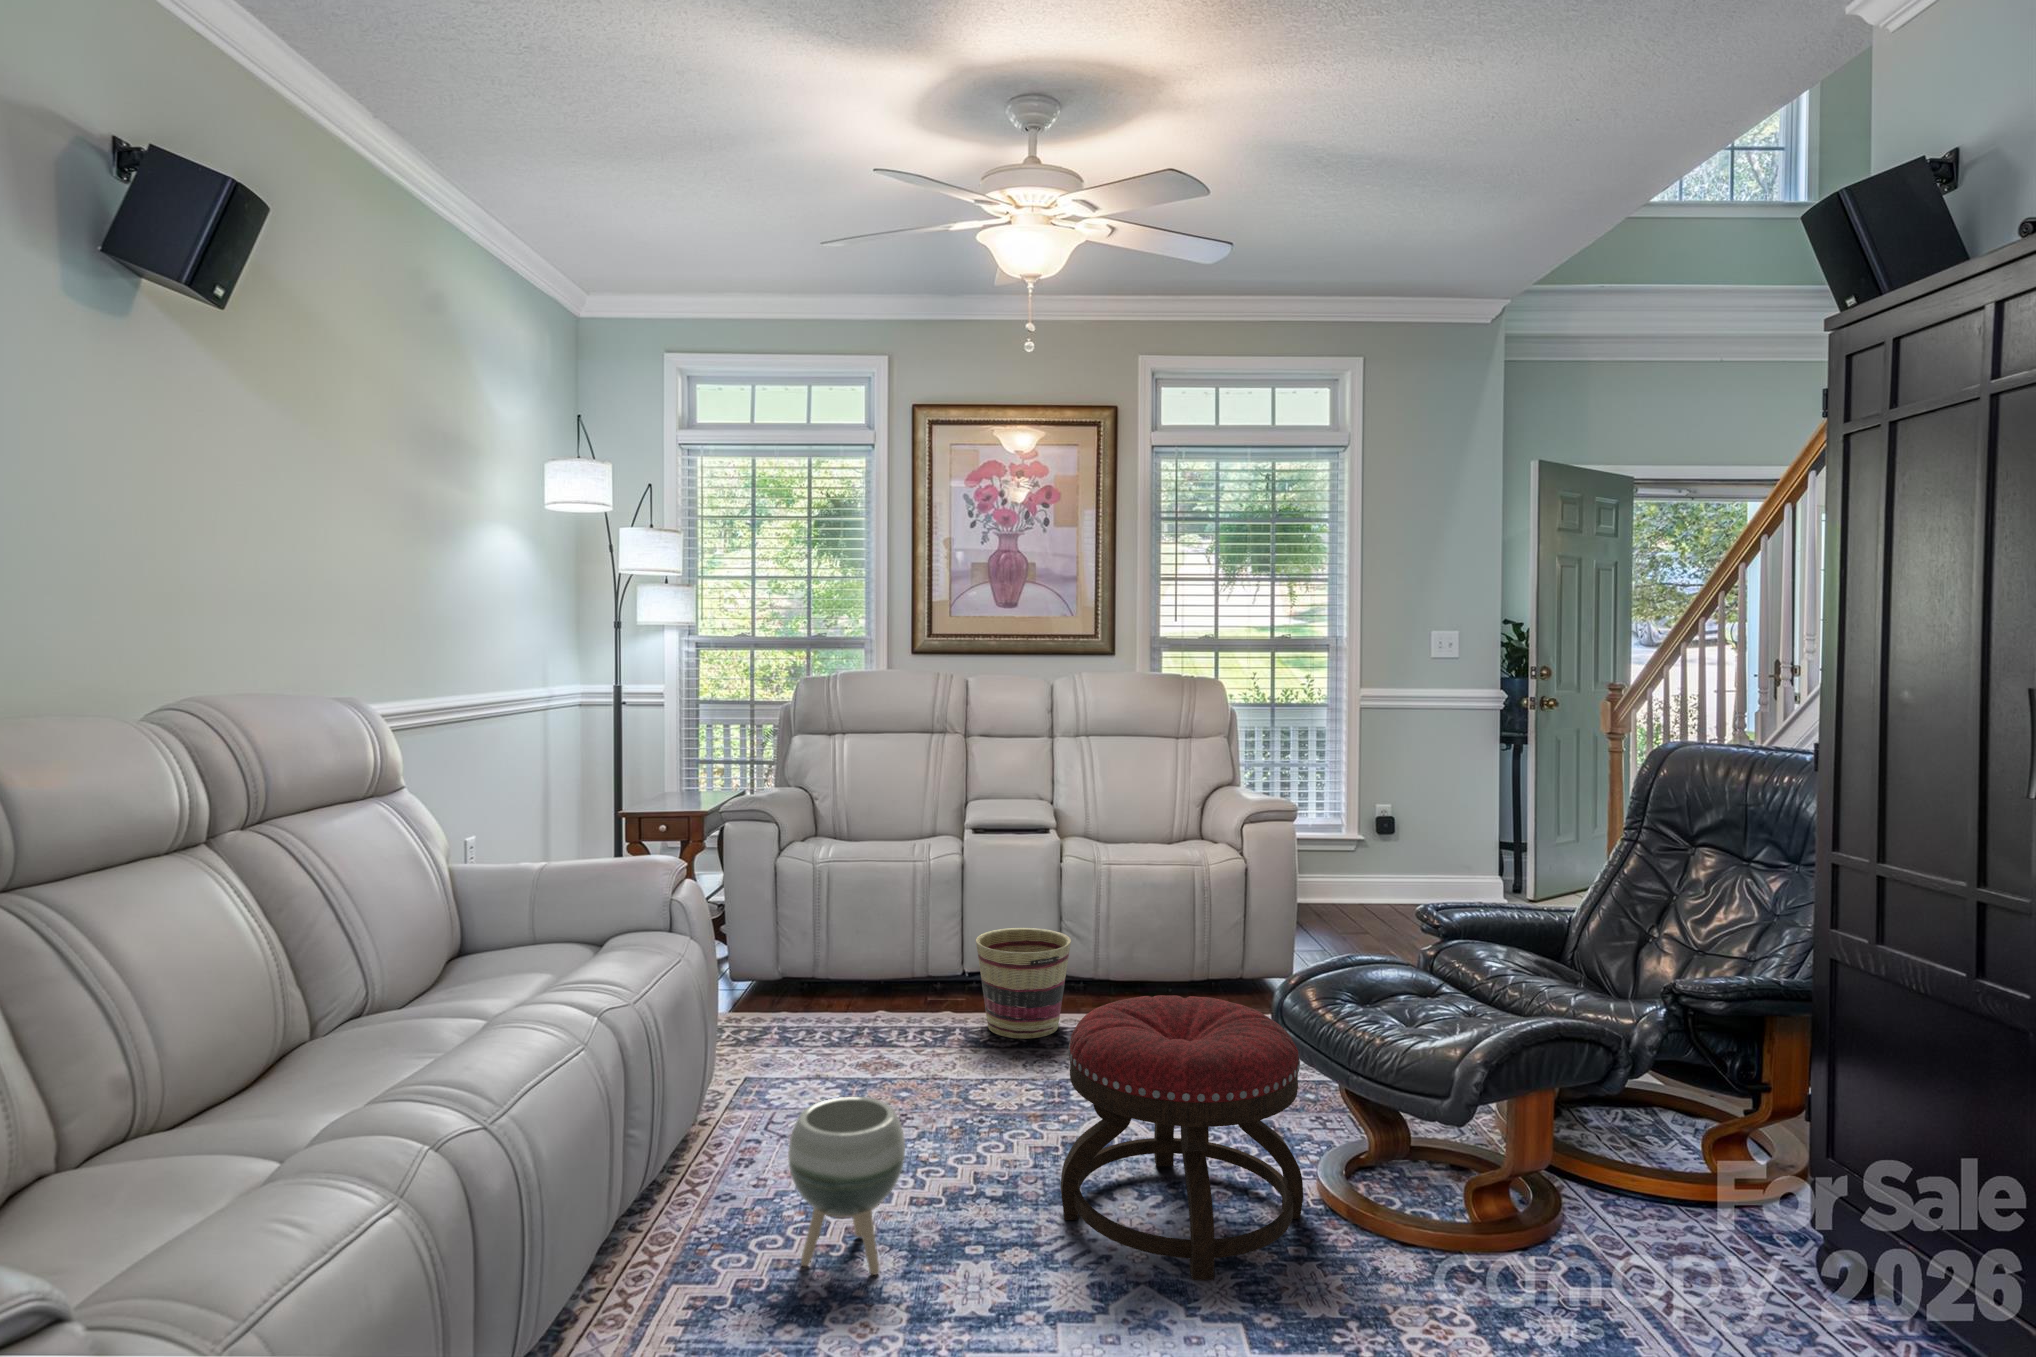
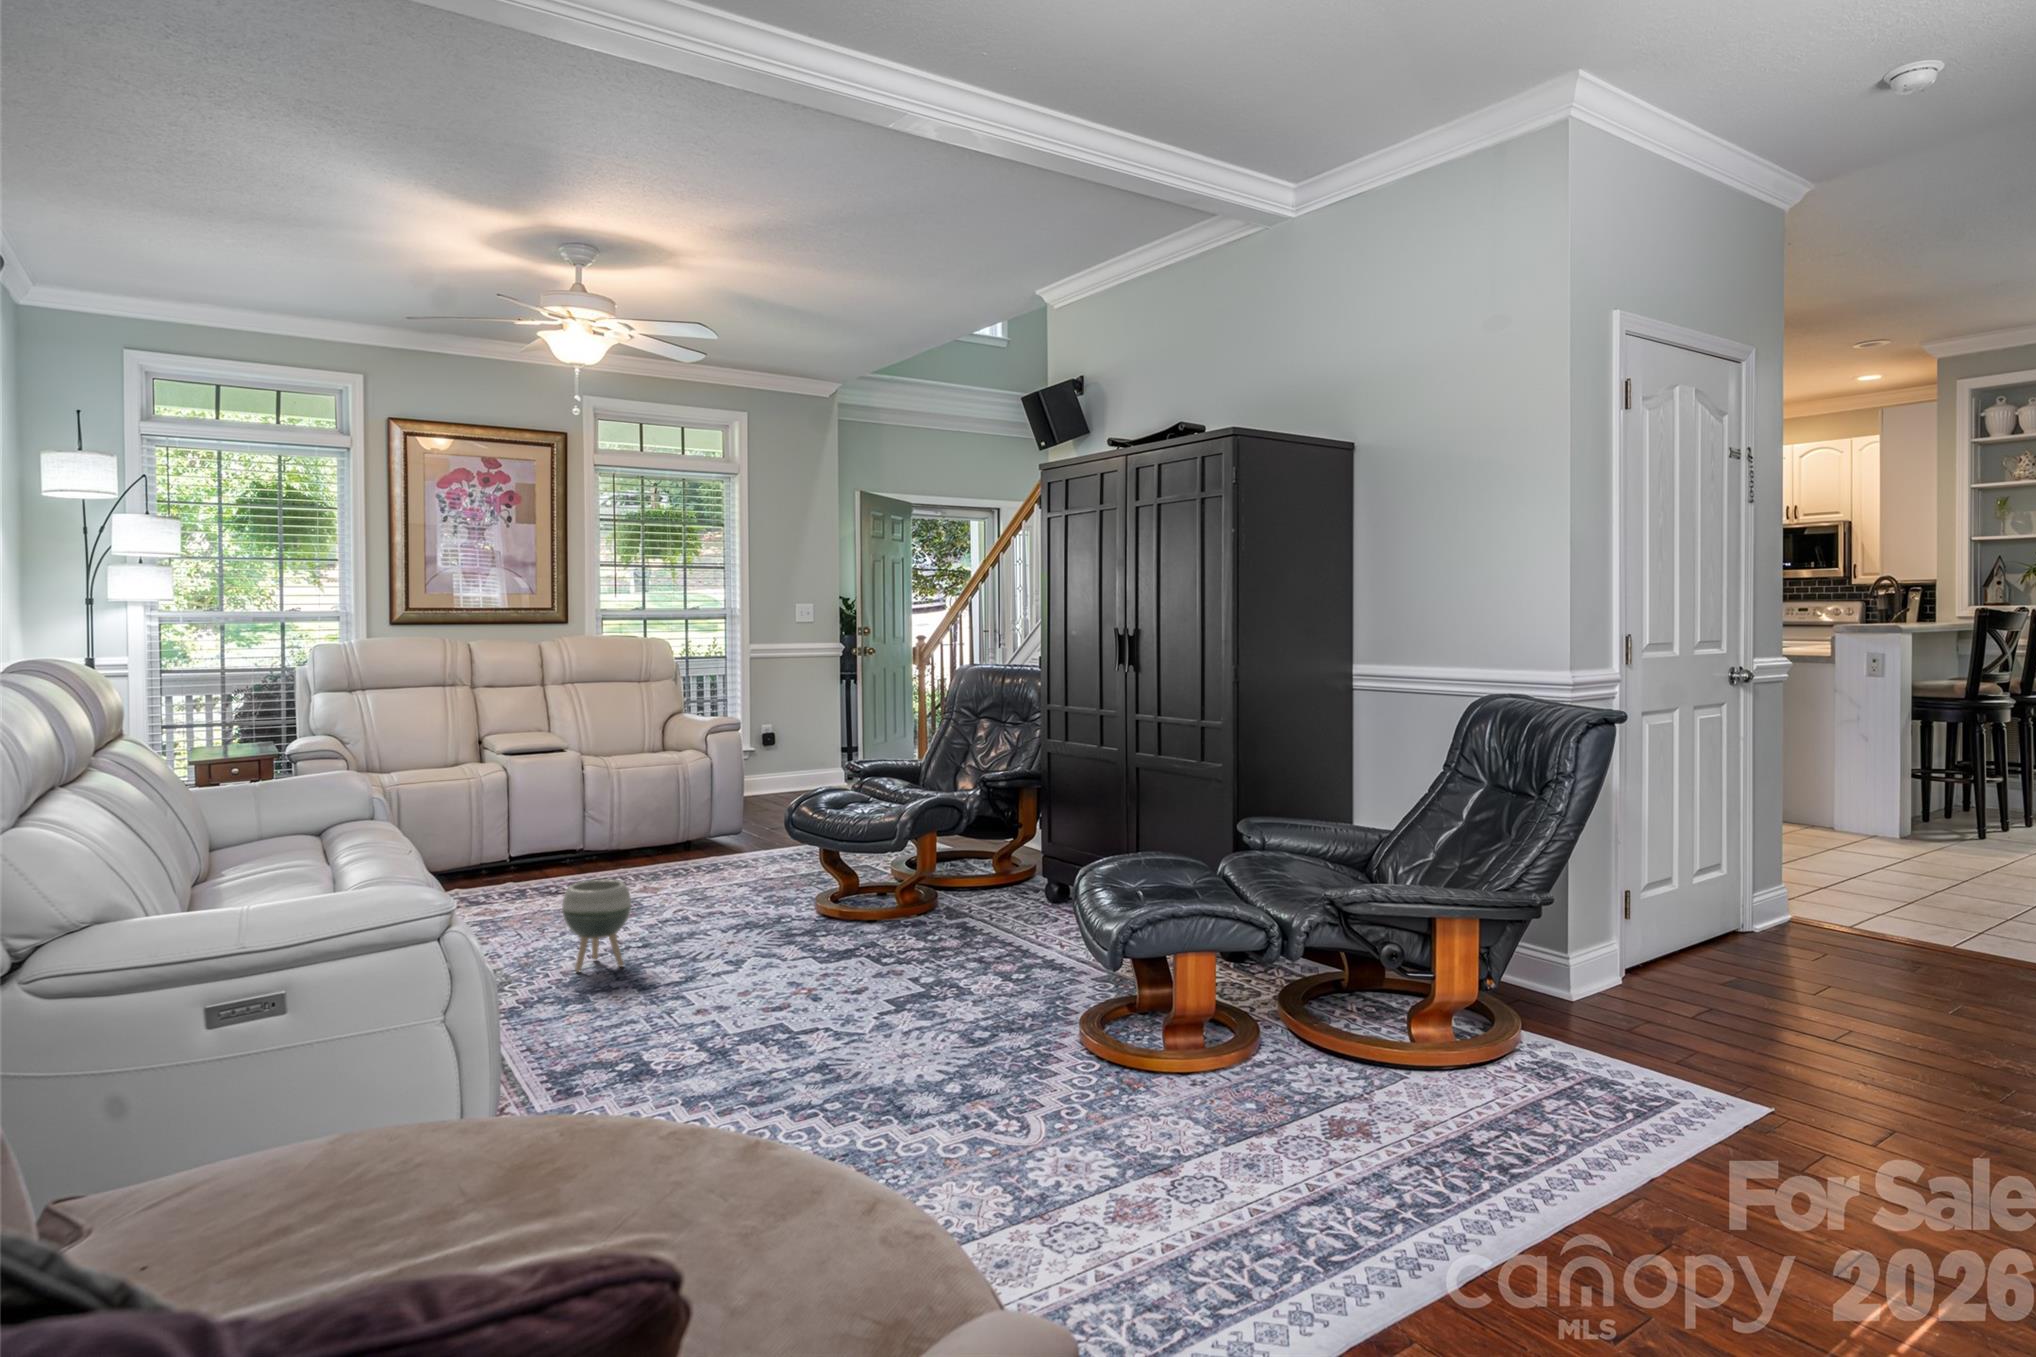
basket: present [976,928,1071,1039] -> none [544,818,615,890]
ottoman: present [1061,995,1303,1280] -> none [695,813,820,940]

